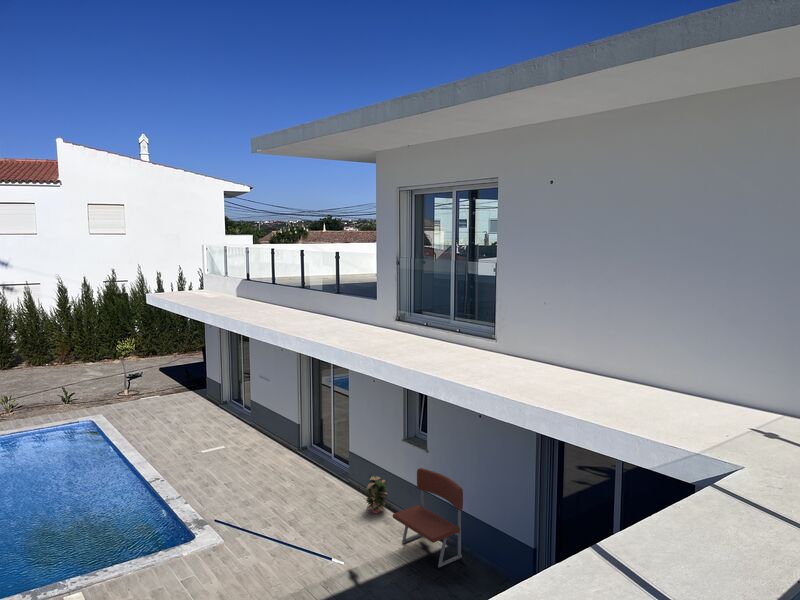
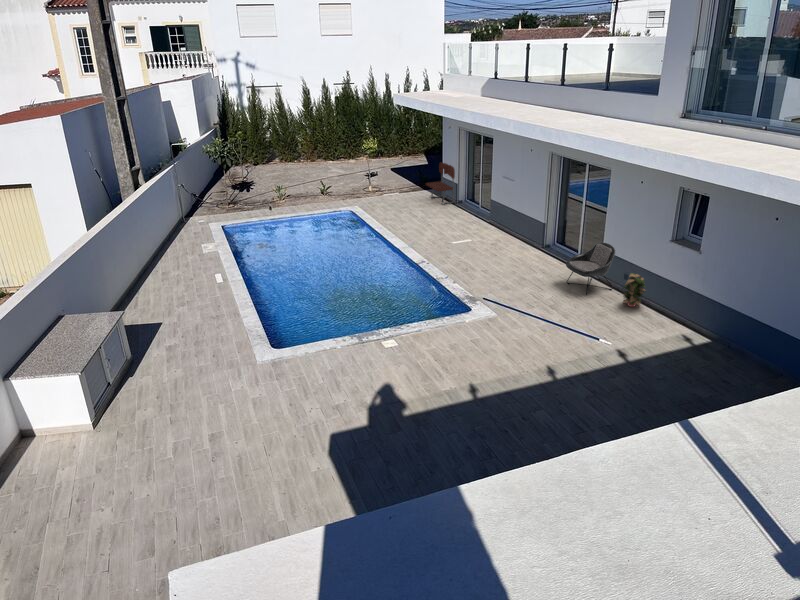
lounge chair: none [311,444,361,504] -> present [566,242,615,295]
bench: present [393,468,463,567] -> present [426,163,455,204]

